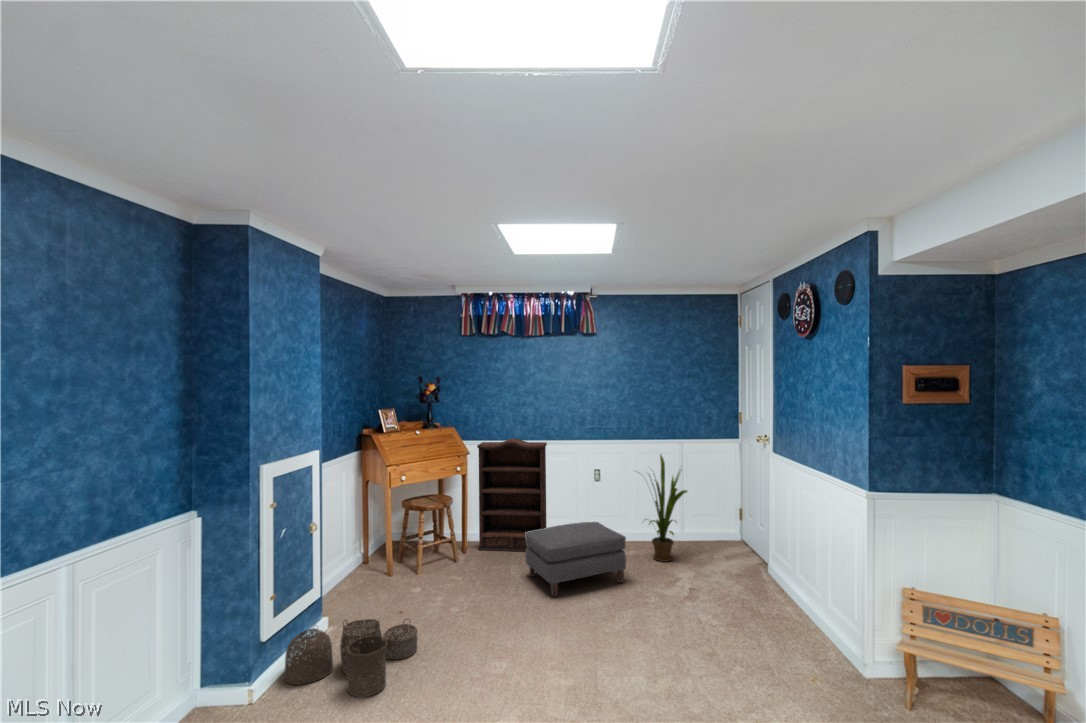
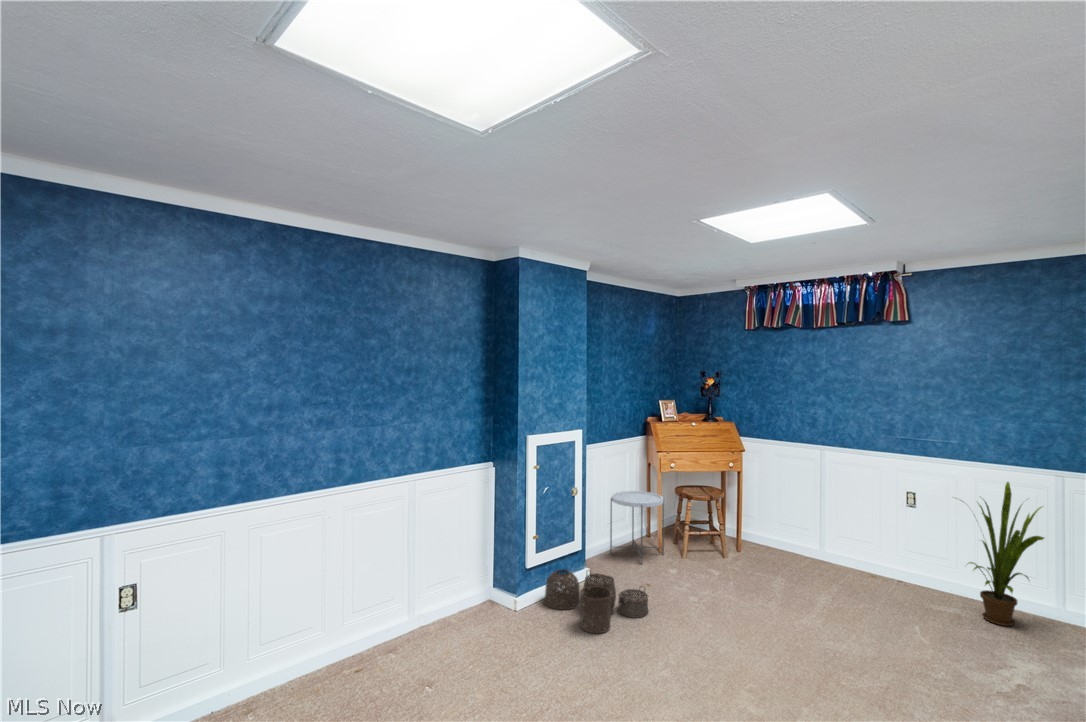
bookshelf: present [477,438,547,552] -> none [754,441,839,572]
side table: none [338,511,398,594] -> present [610,491,664,564]
ottoman: present [525,522,626,597] -> none [790,541,917,628]

